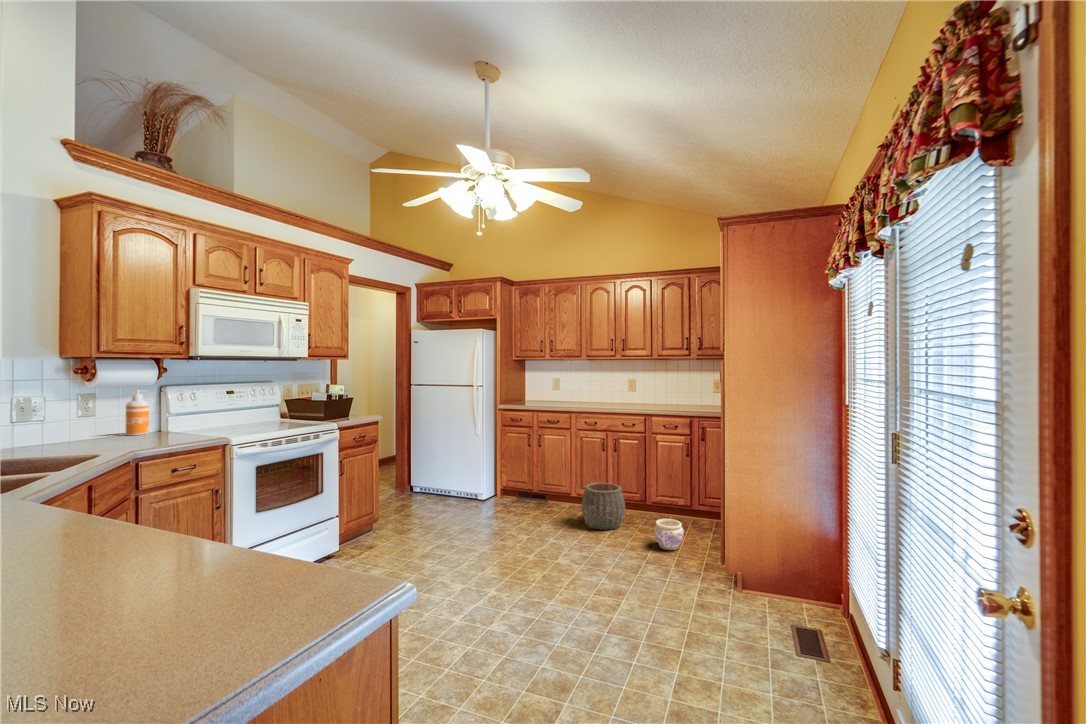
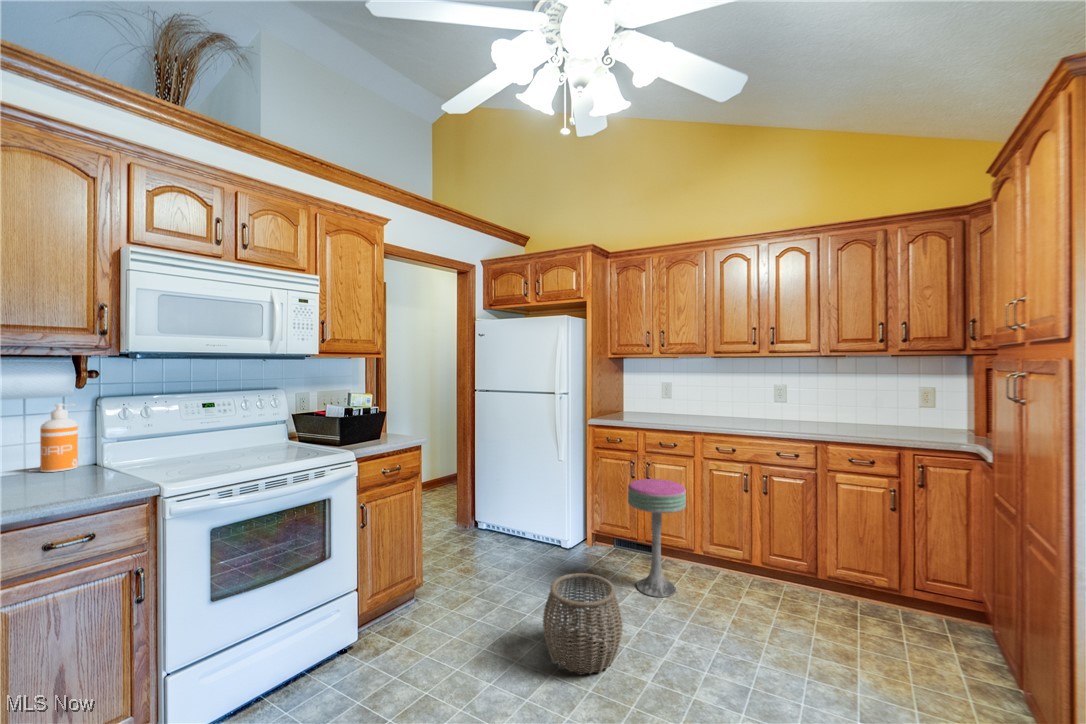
bar stool: none [525,444,563,521] -> present [628,479,686,597]
woven basket: present [581,483,625,530] -> present [543,573,623,674]
planter: present [654,519,684,550] -> none [862,627,924,692]

